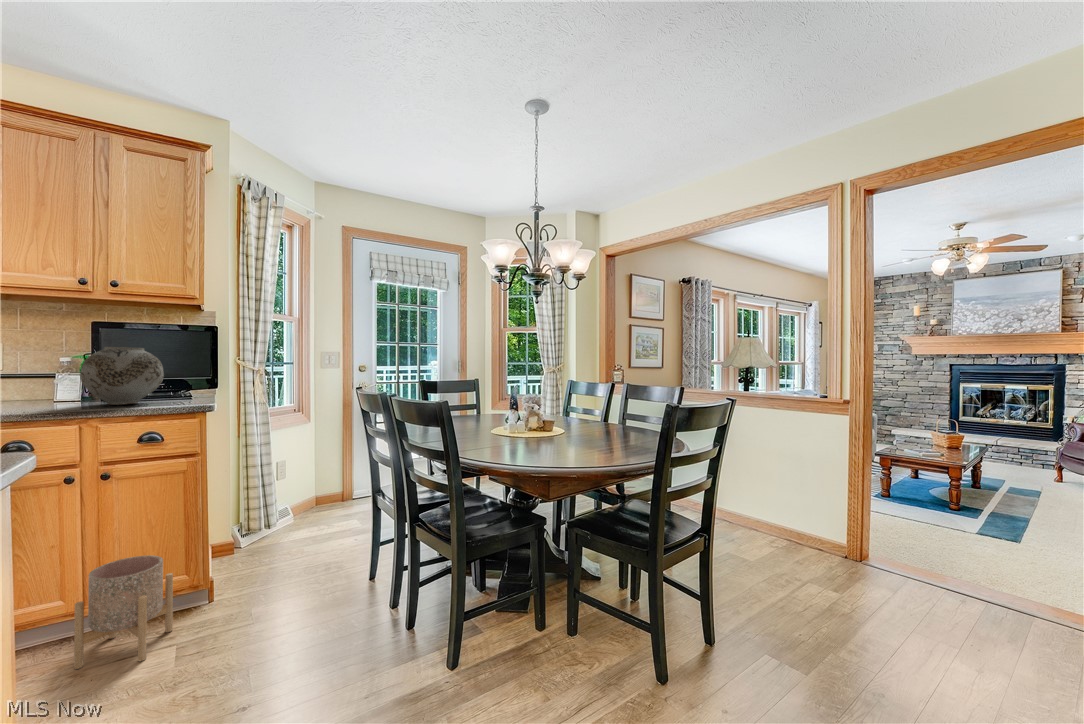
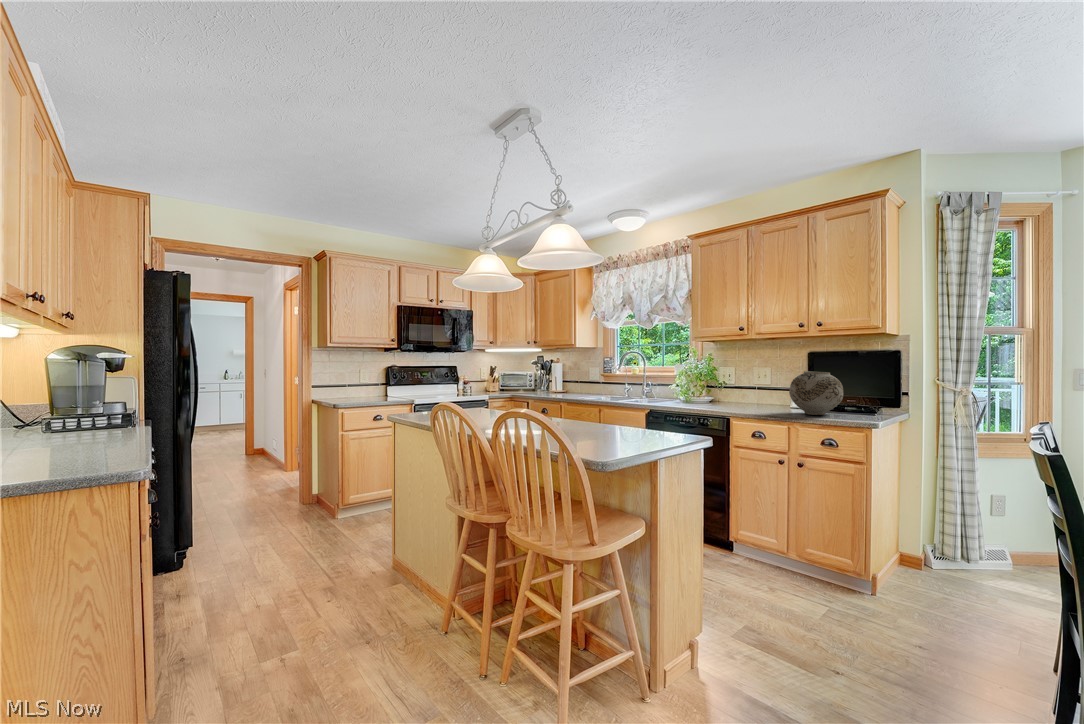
planter: present [74,555,173,669] -> none [773,528,838,608]

